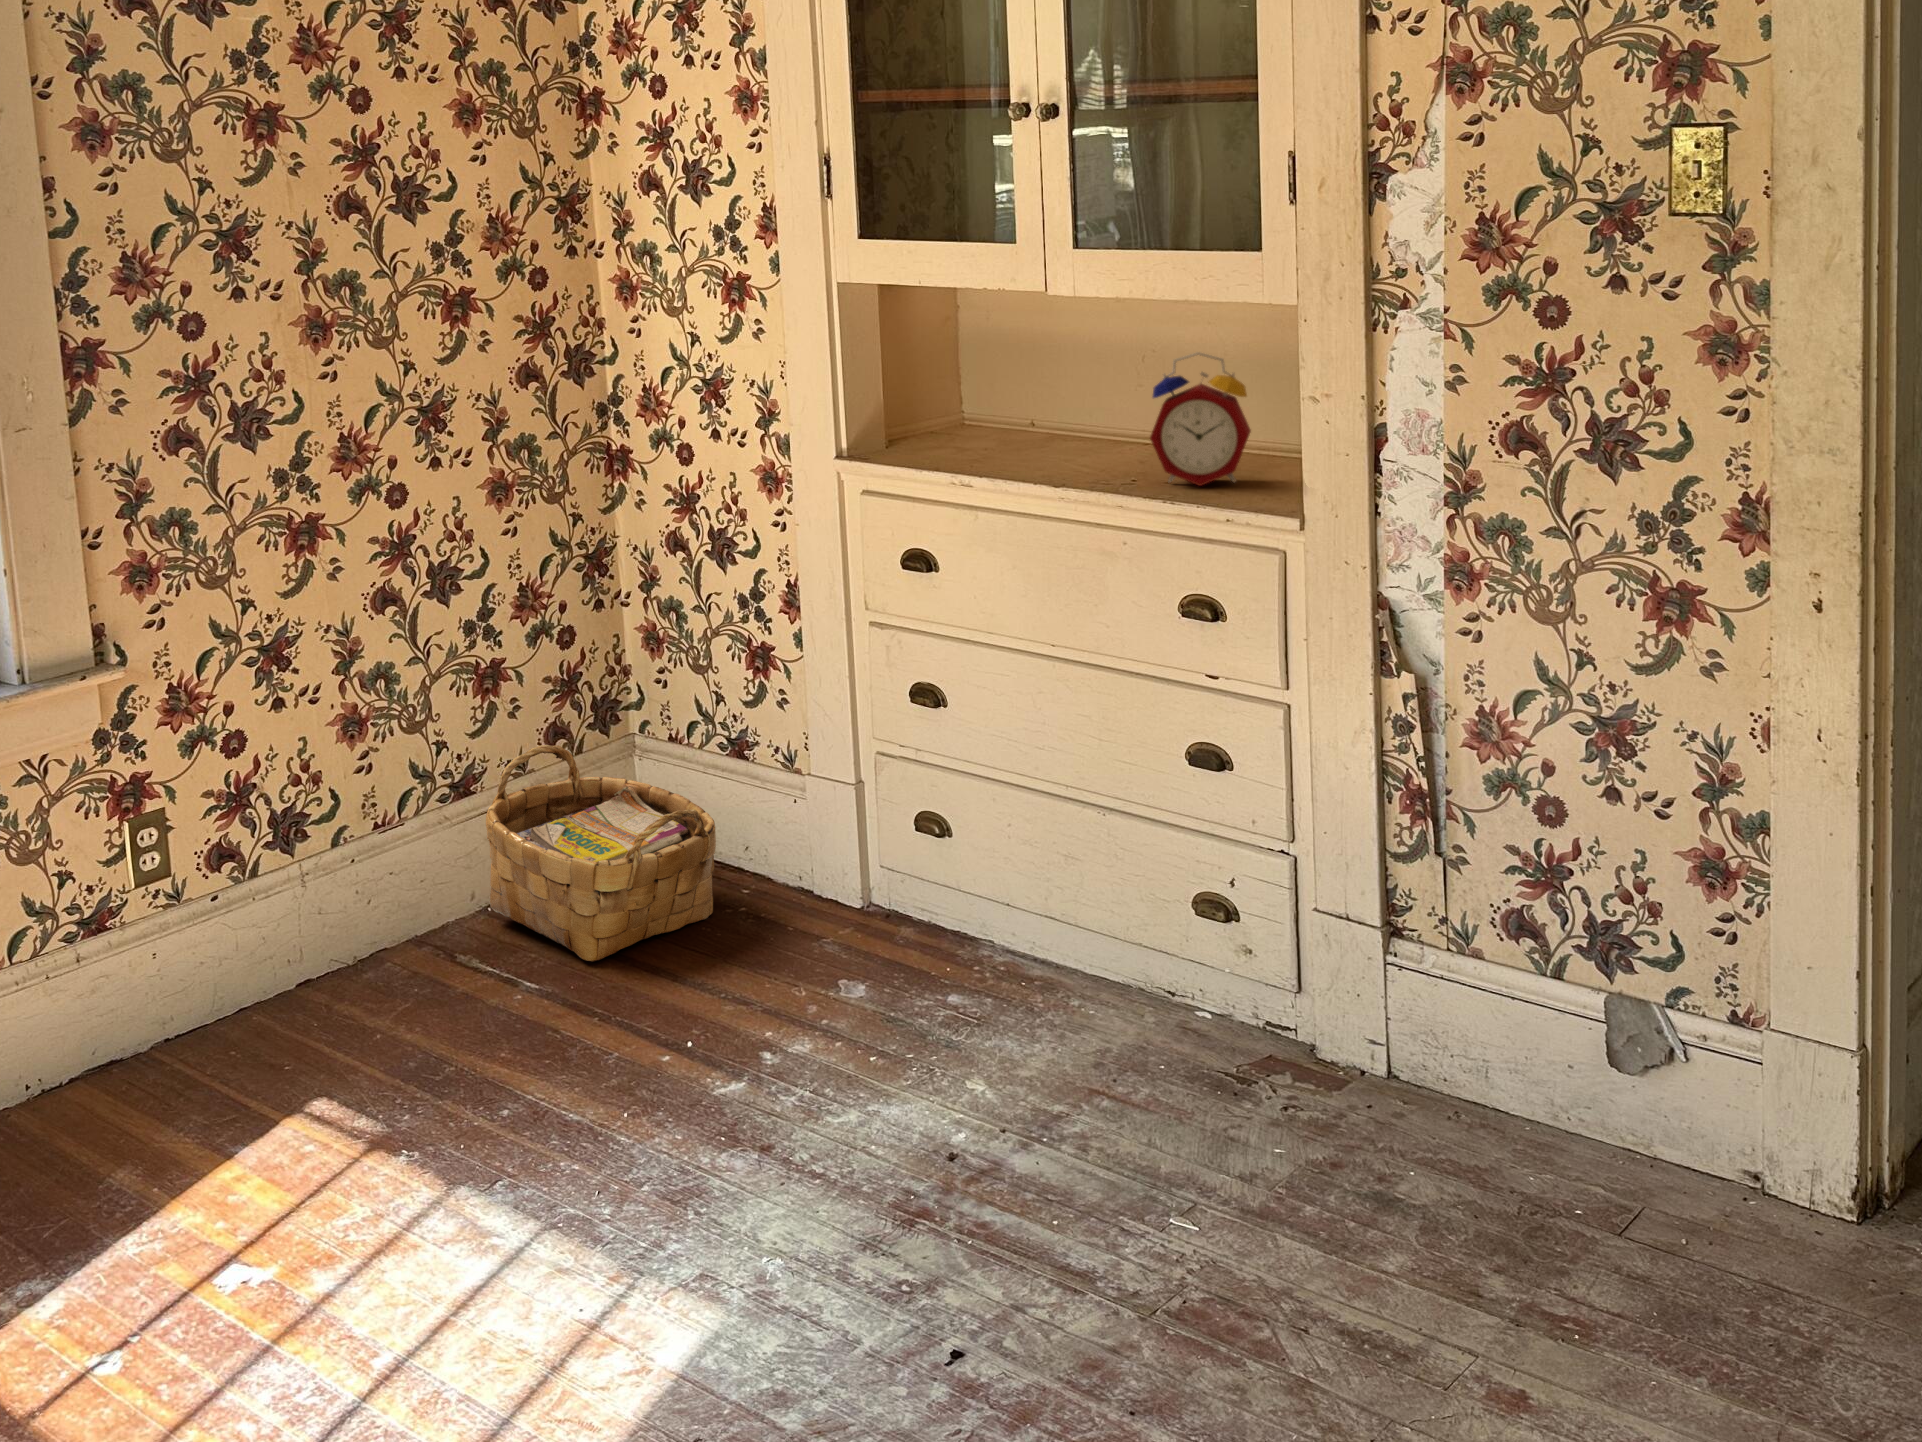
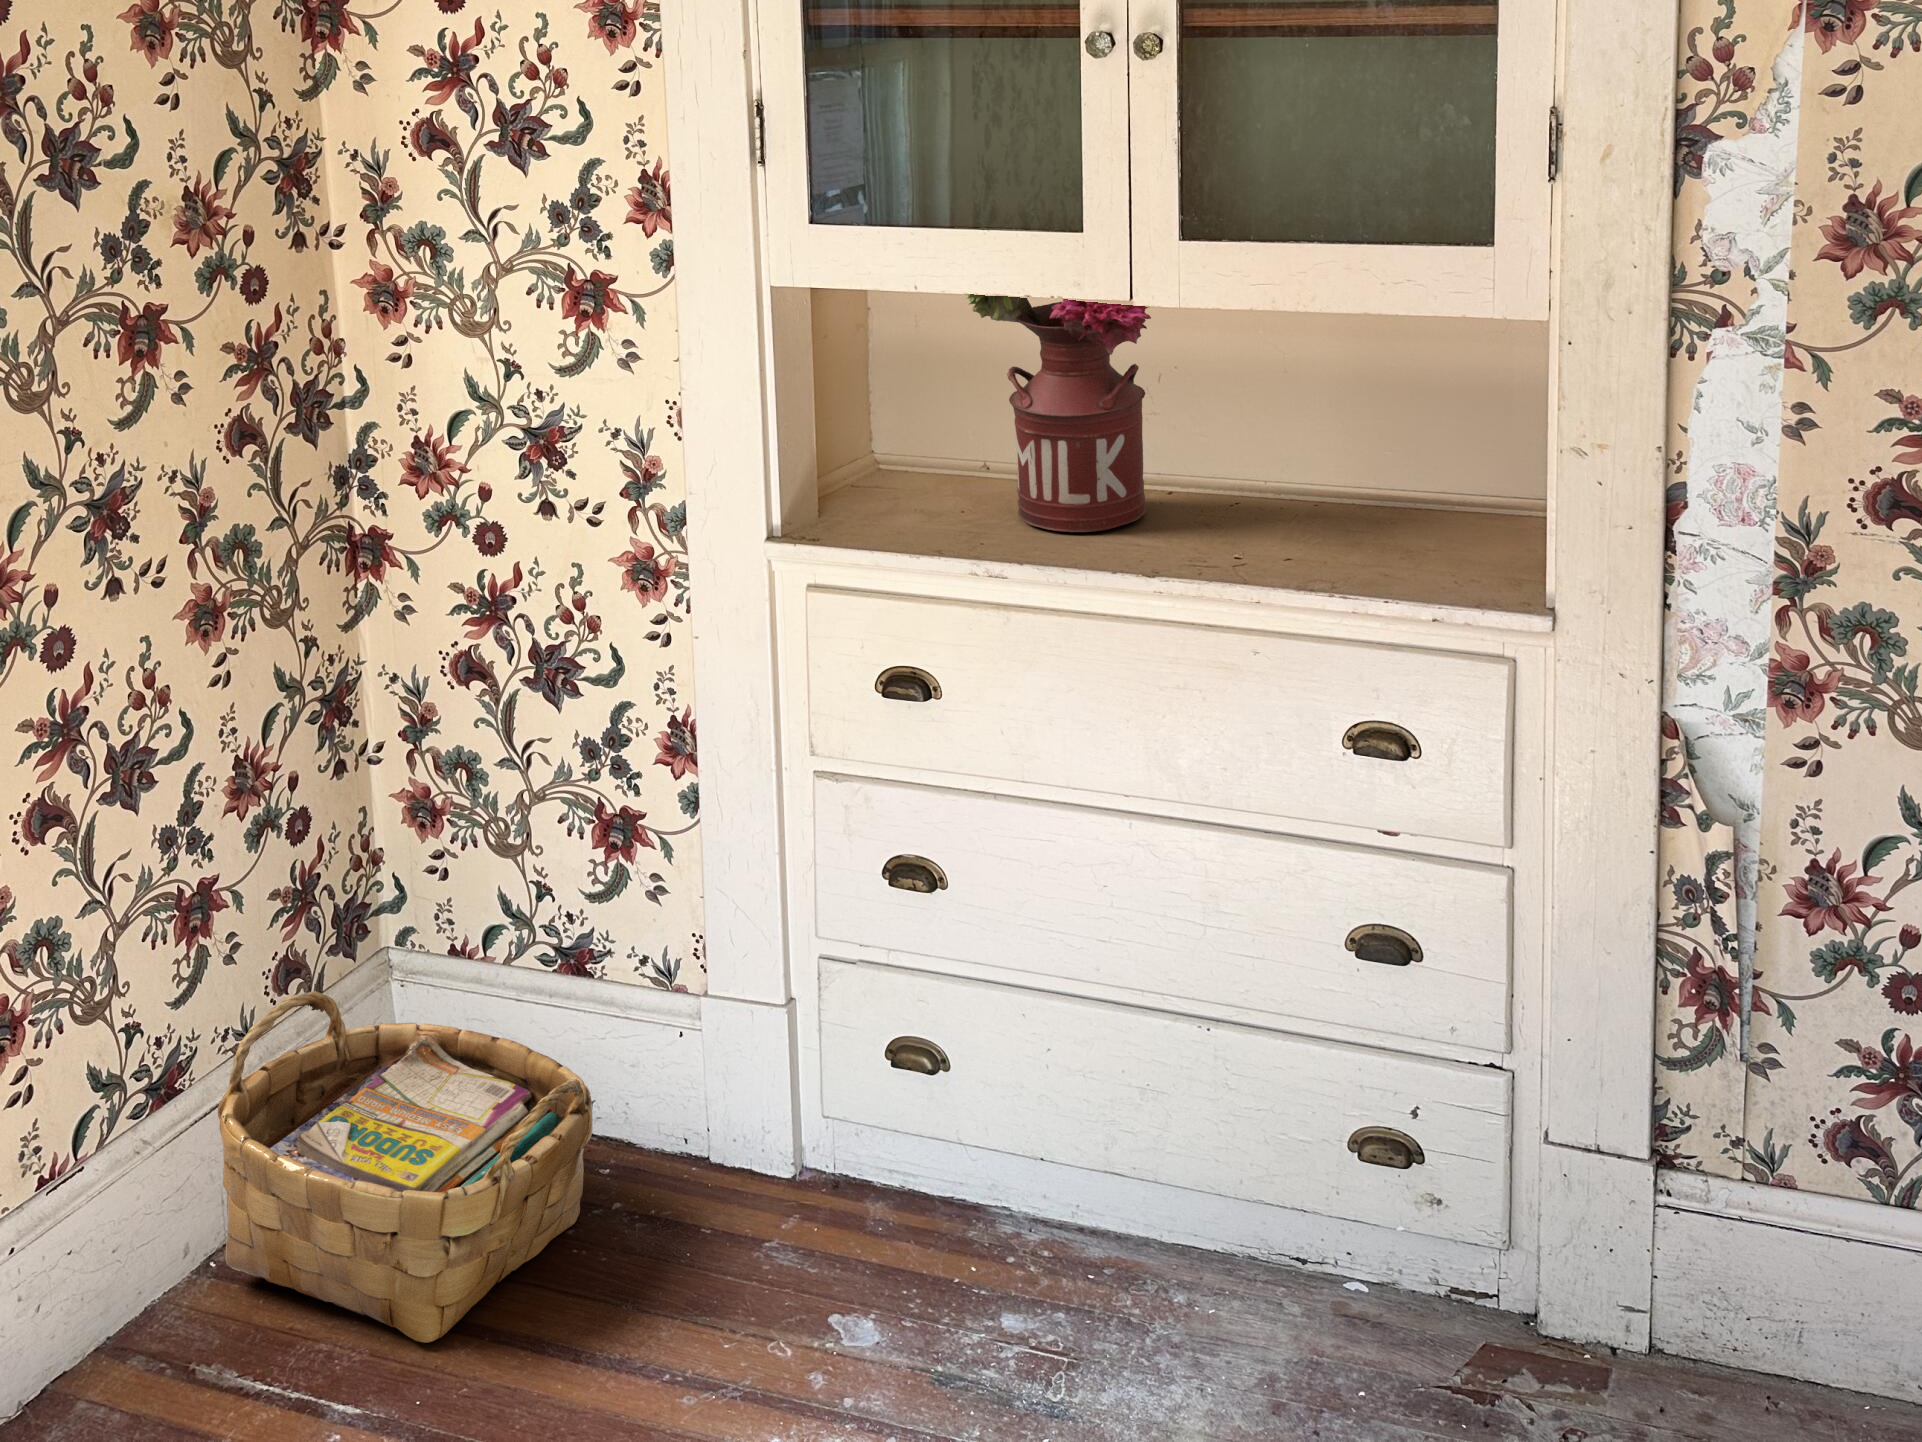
flower arrangement: none [972,241,1128,461] -> present [966,294,1151,532]
alarm clock: present [1150,352,1251,486] -> none [1263,381,1407,565]

